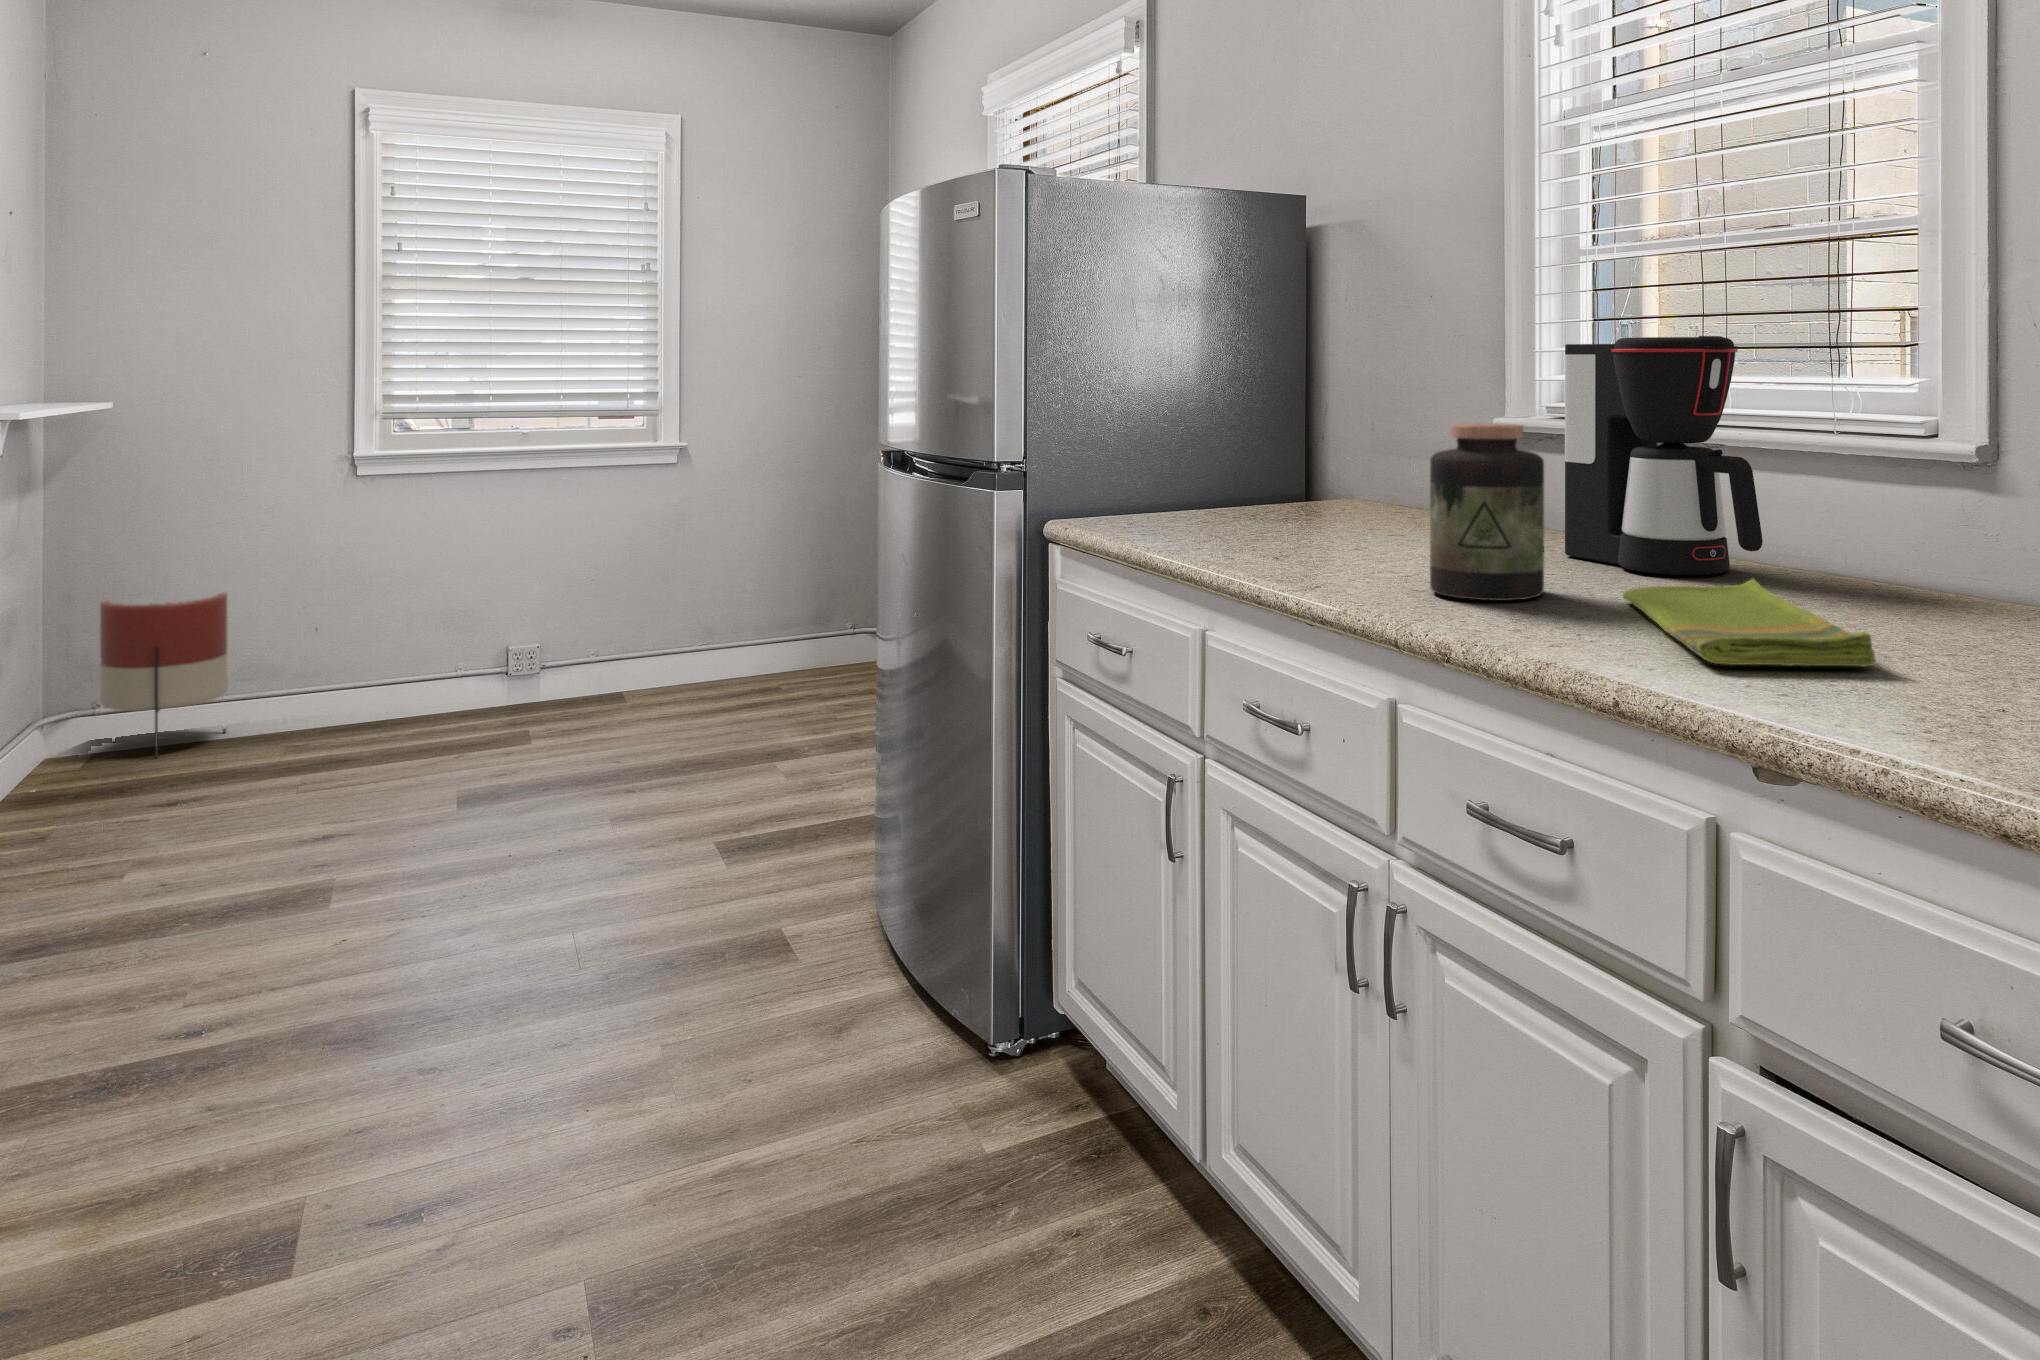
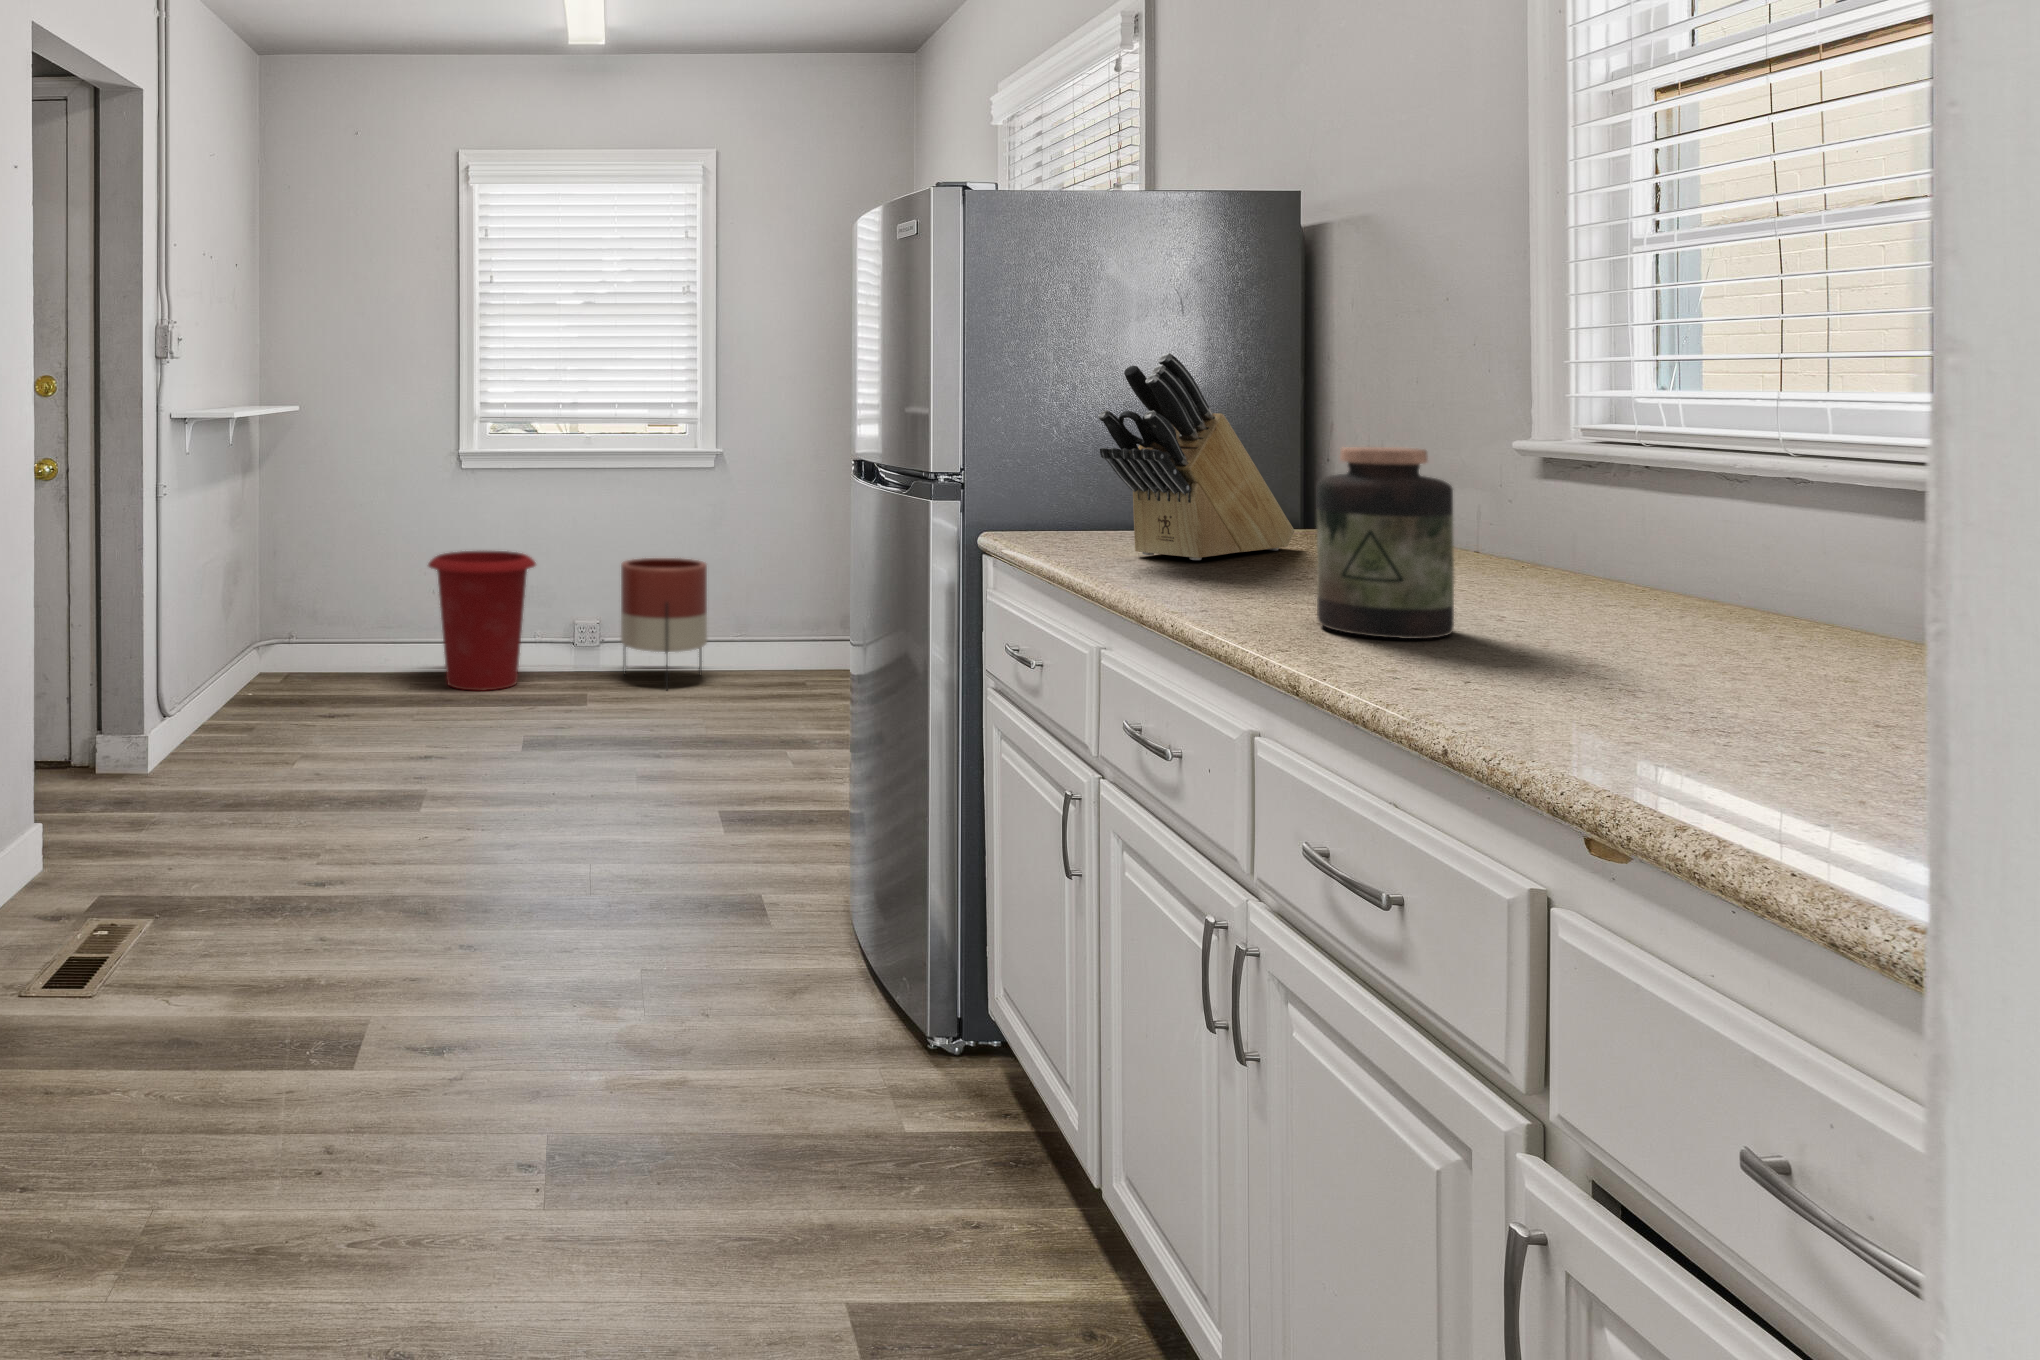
knife block: none [1188,335,1346,537] -> present [1098,353,1294,560]
coffee maker: present [1565,336,1763,575] -> none [1523,352,1760,627]
waste bin: none [317,566,461,735] -> present [428,551,536,691]
dish towel: present [1623,579,1875,666] -> none [1545,634,1808,742]
planter: present [100,593,228,757] -> present [621,558,707,674]

